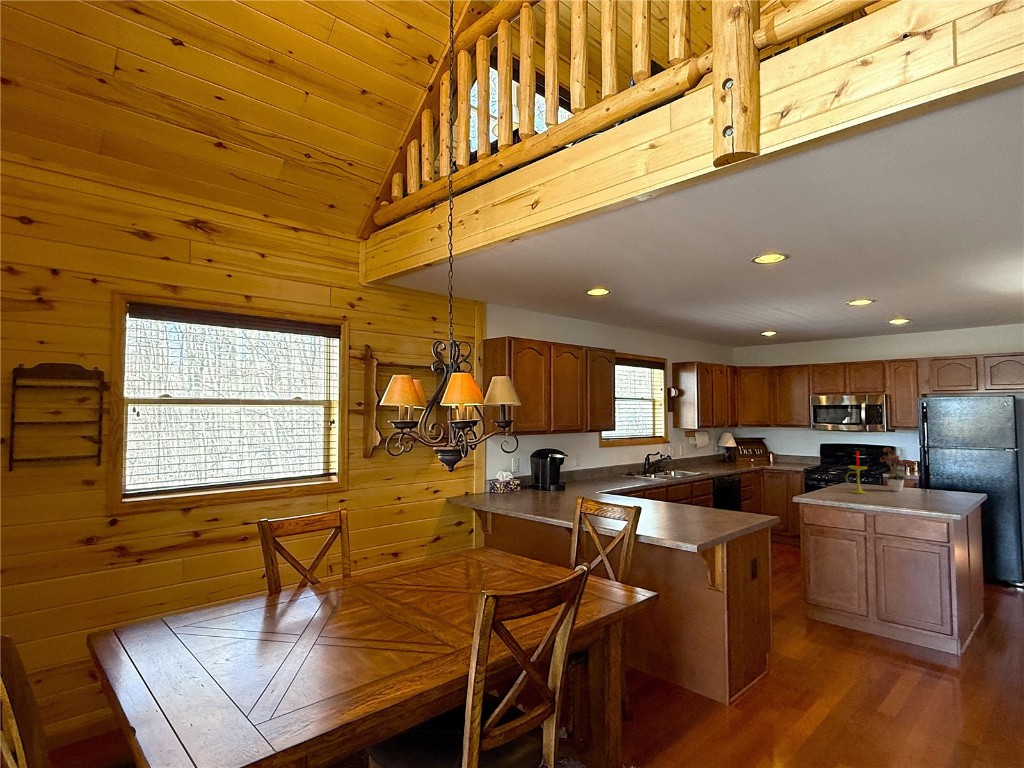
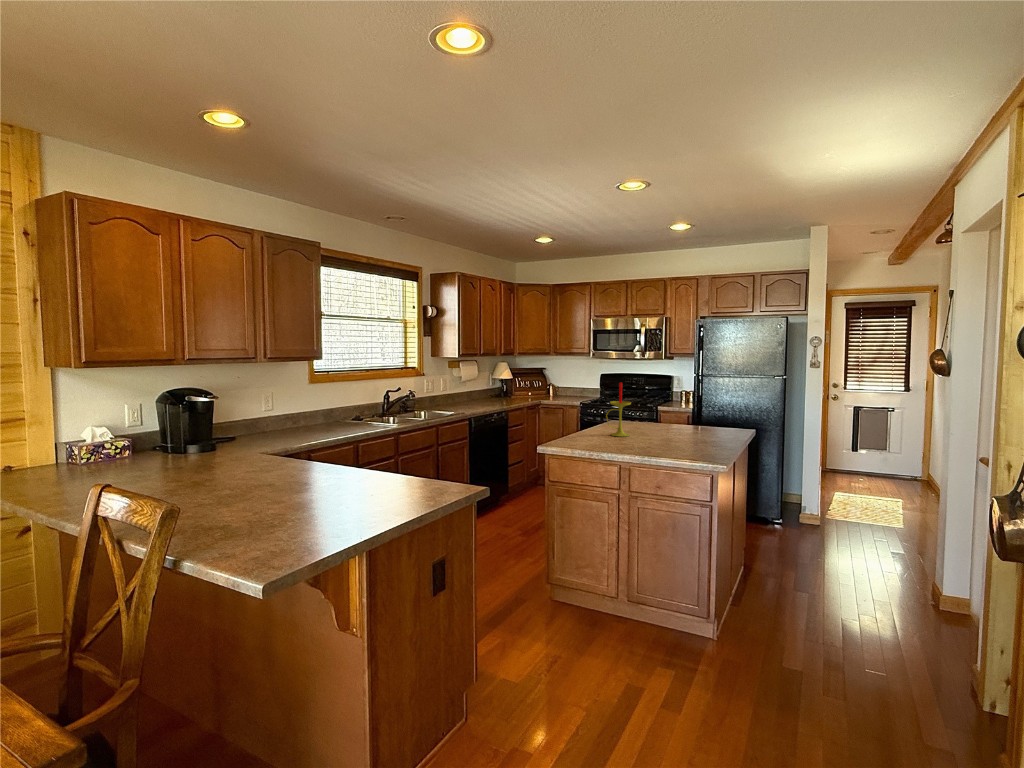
flower arrangement: present [880,447,913,491] -> none [645,374,685,431]

